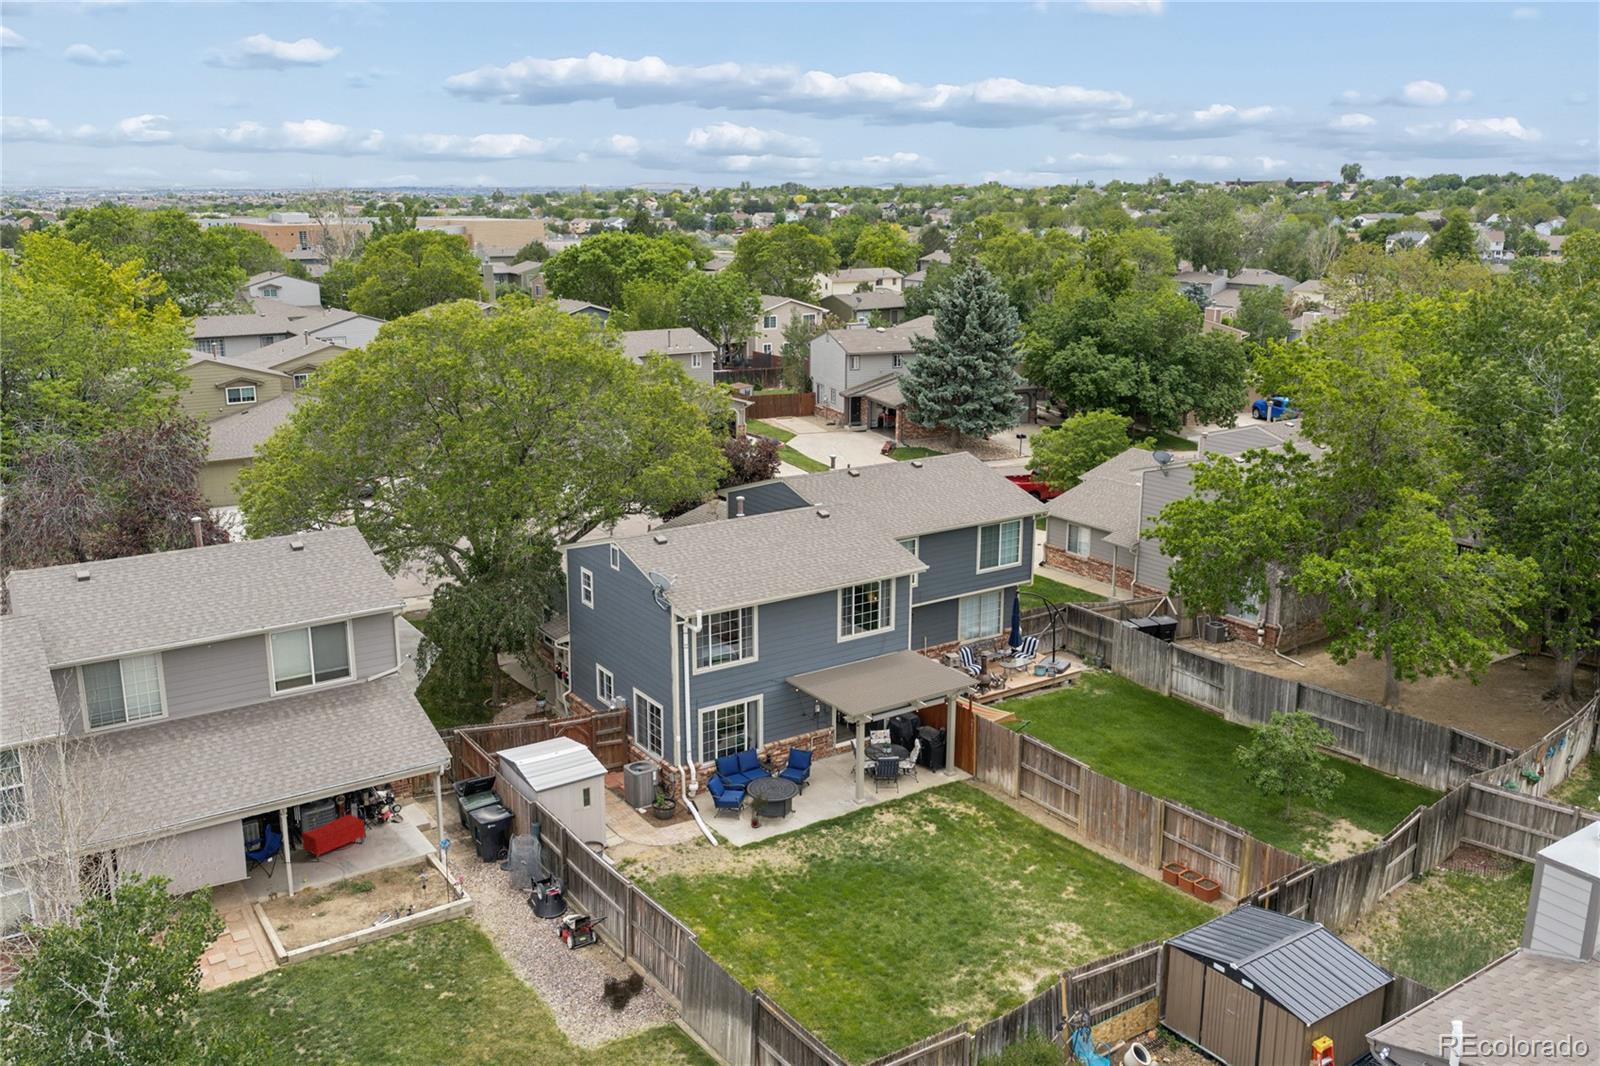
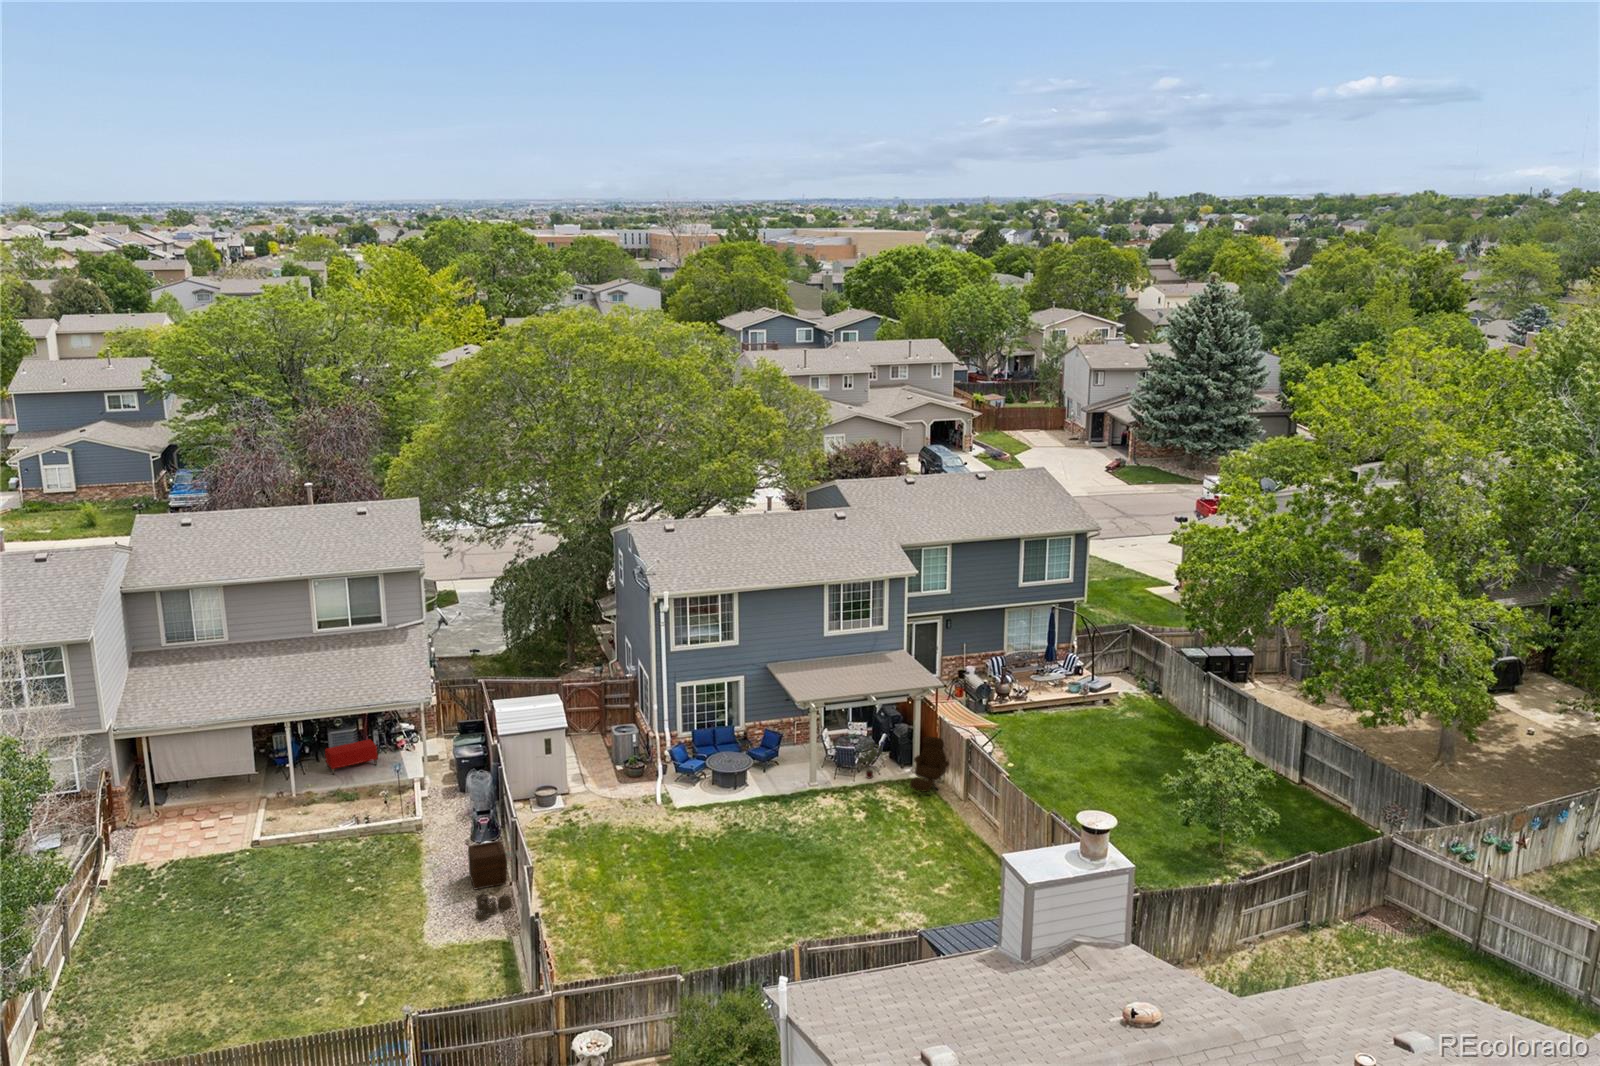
lounge chair: none [954,736,991,800] -> present [910,736,949,792]
potted tree: present [742,790,768,828] -> present [858,743,882,778]
wooden crate: none [566,912,620,973] -> present [468,840,508,889]

